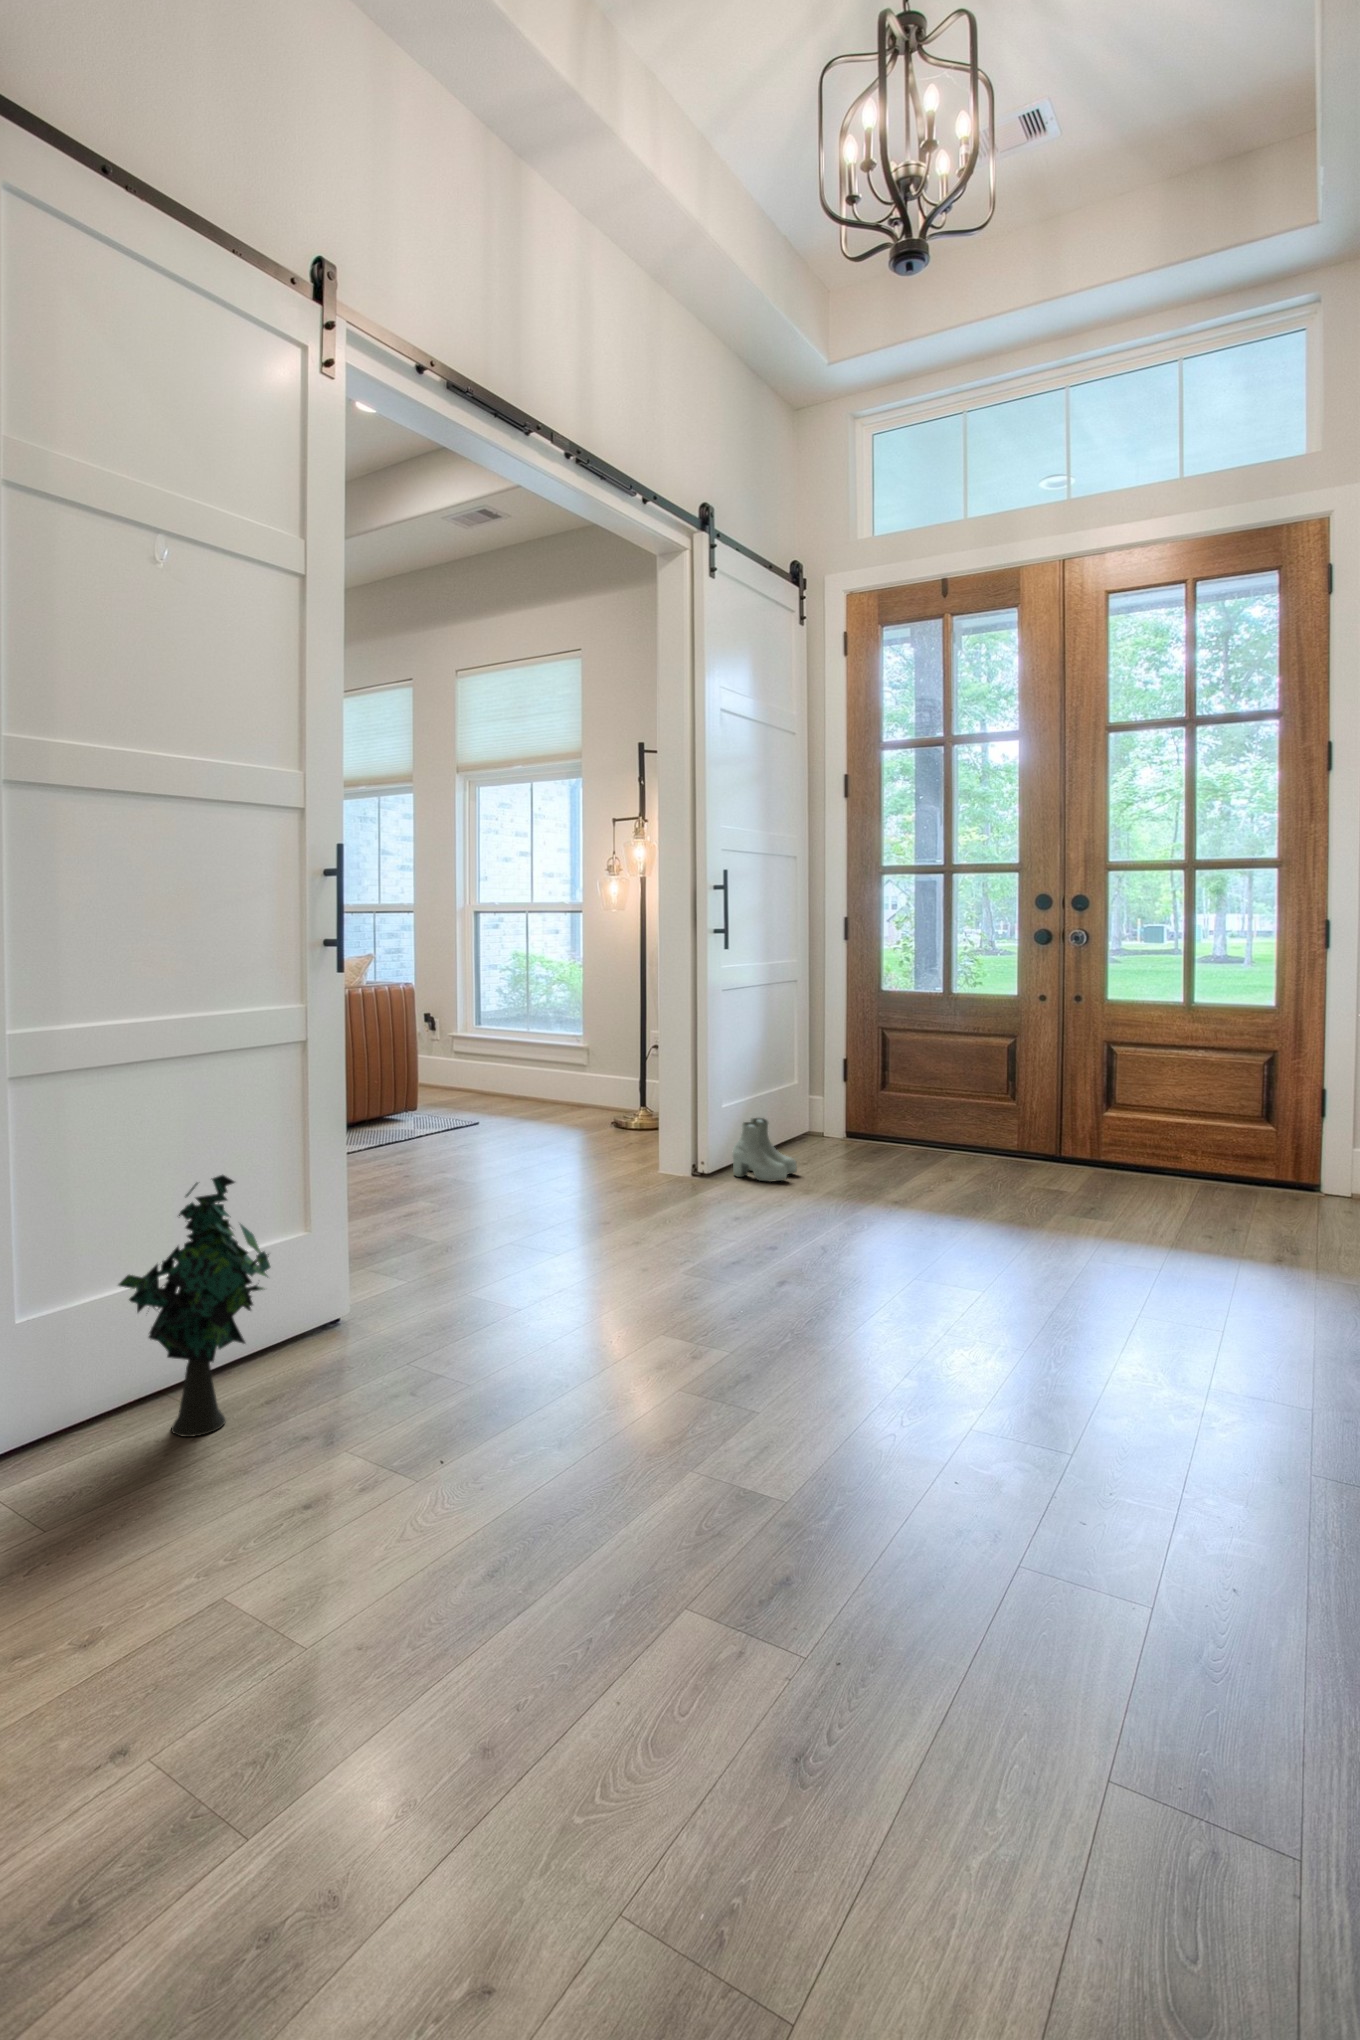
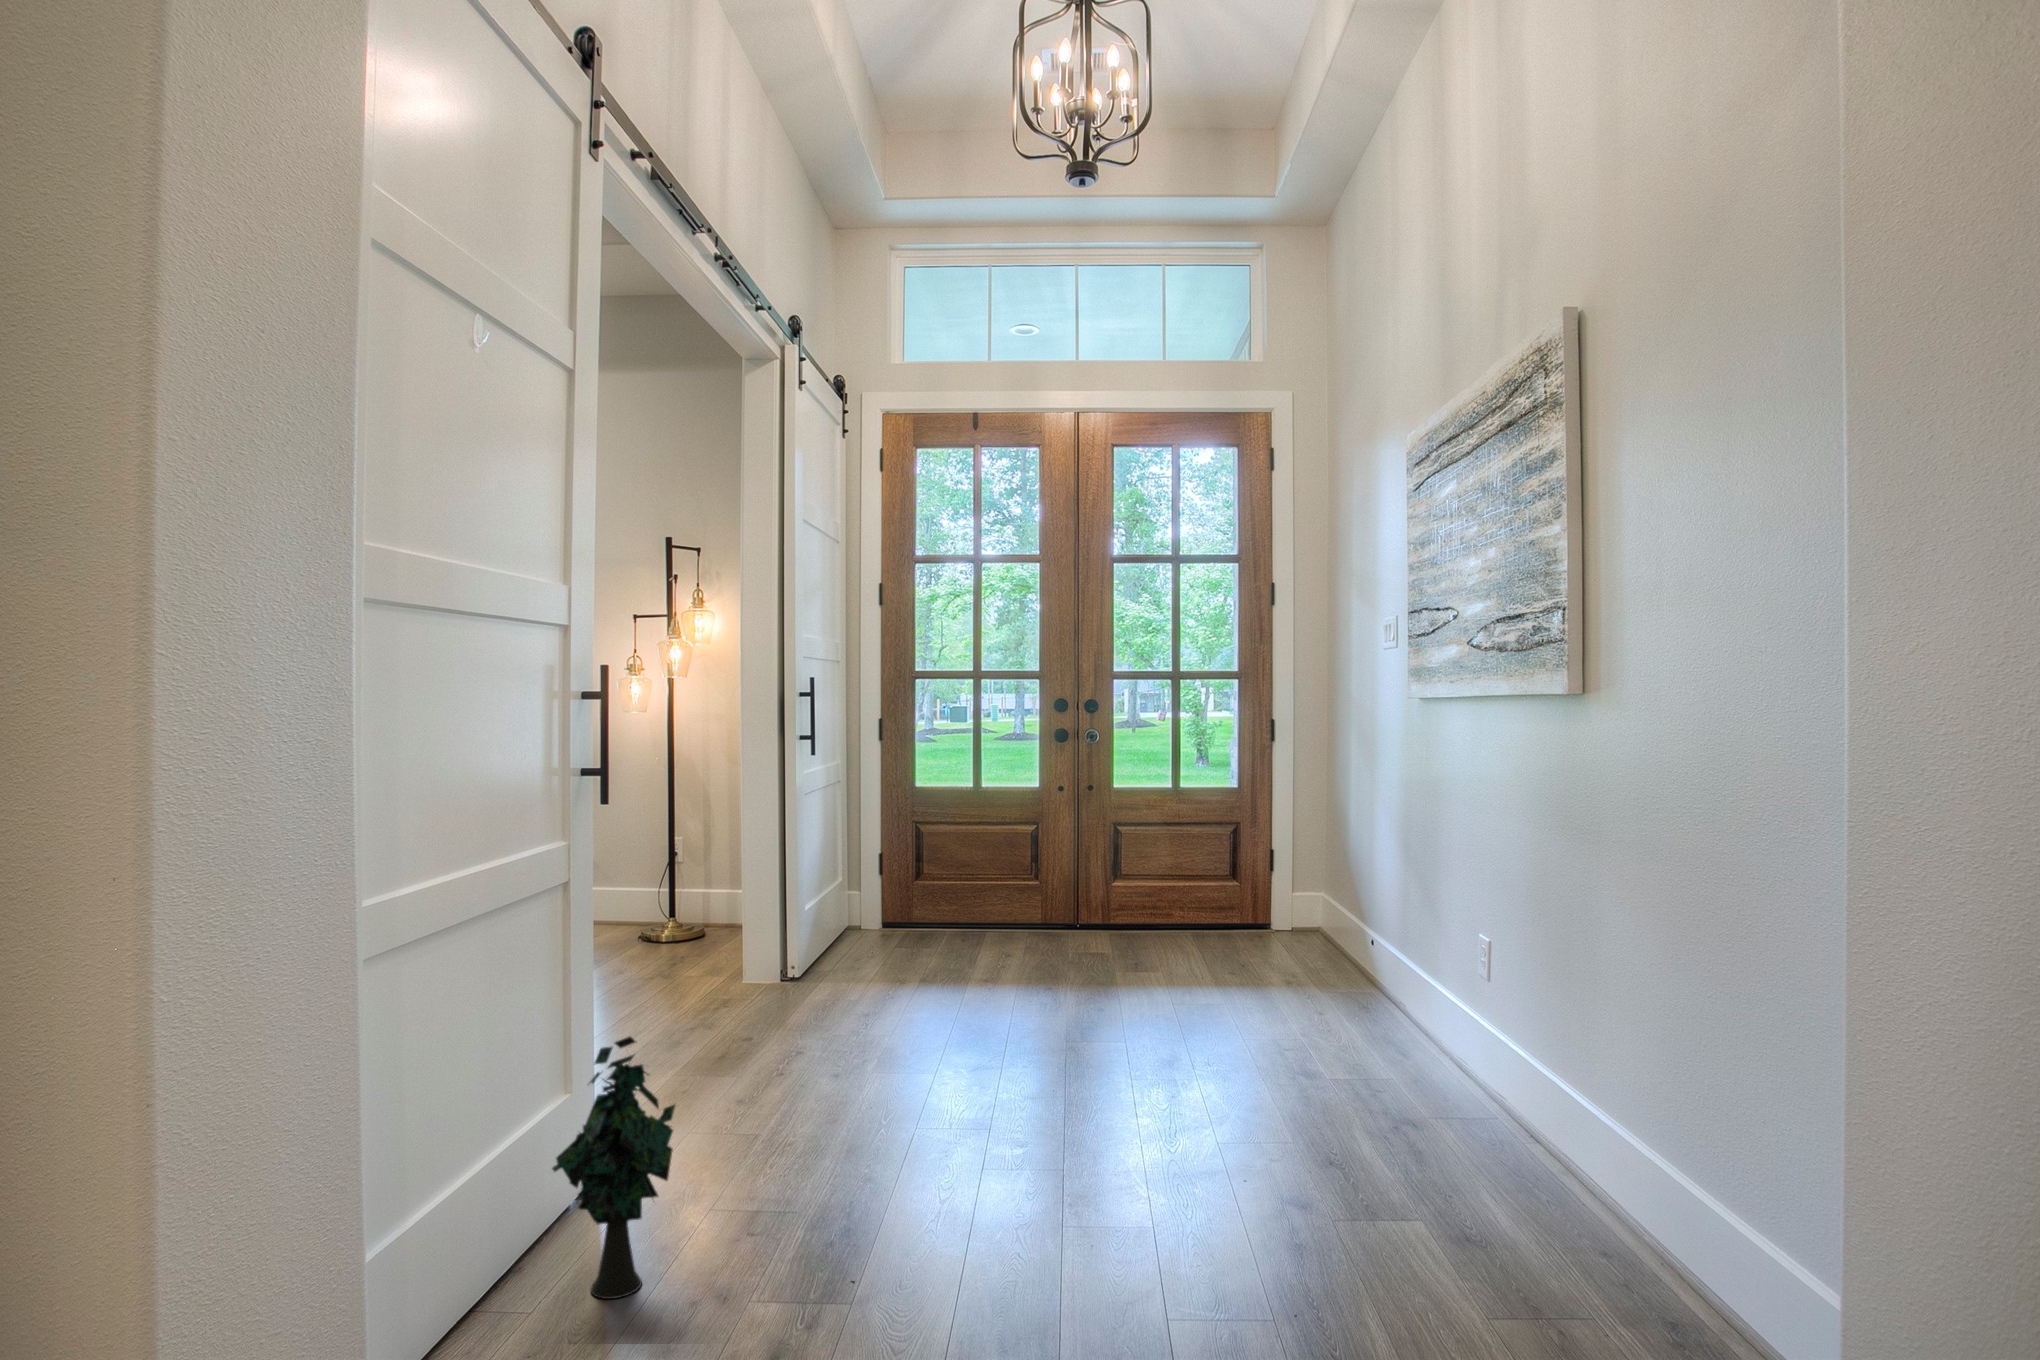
boots: present [732,1118,797,1182] -> none [819,917,877,979]

